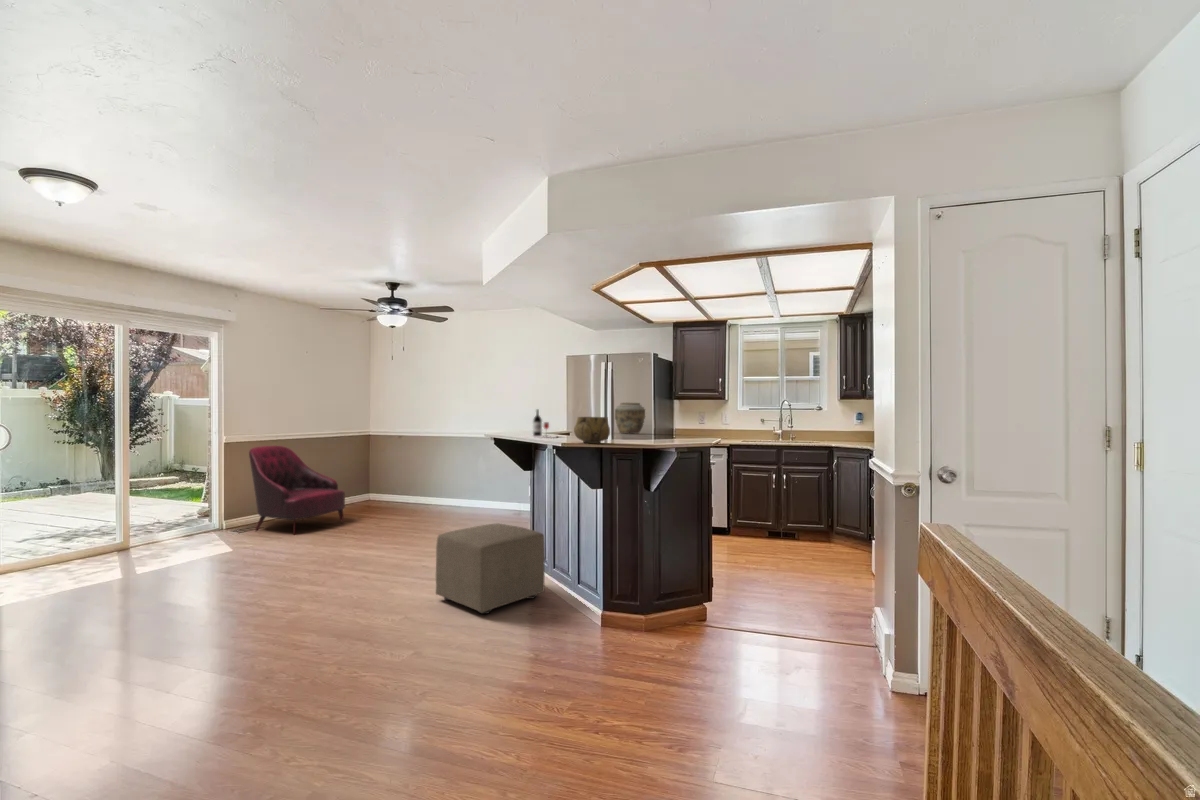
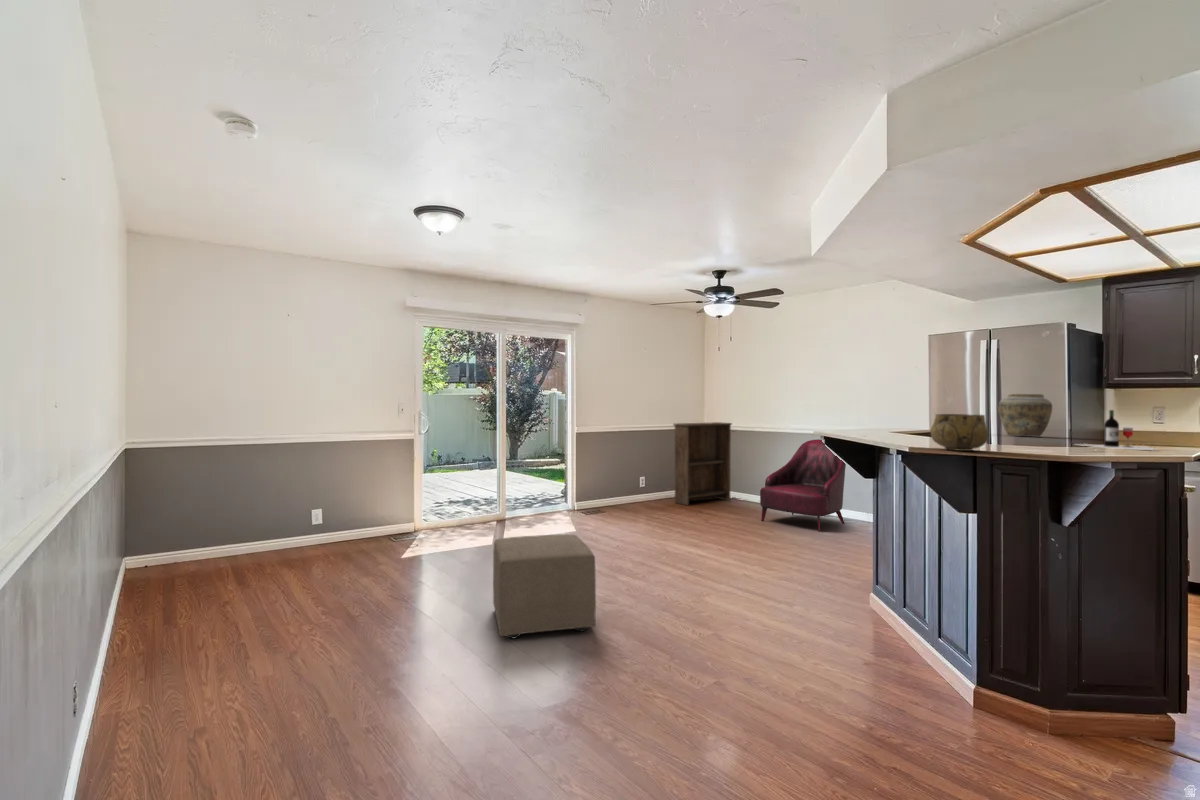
wine bottle: present [528,410,557,438] -> present [1082,410,1154,450]
bookshelf: none [340,429,402,514] -> present [673,422,732,506]
armchair: present [249,446,345,534] -> present [760,439,846,532]
ottoman: present [436,523,545,614] -> present [493,534,596,638]

